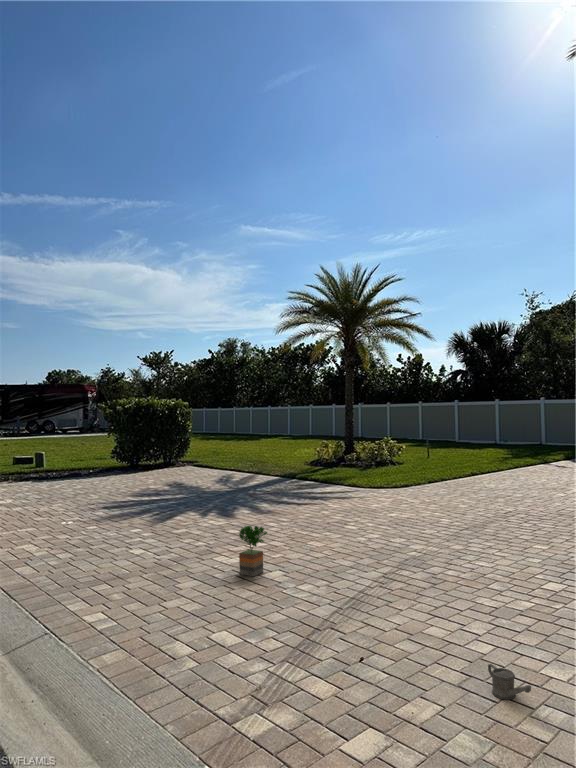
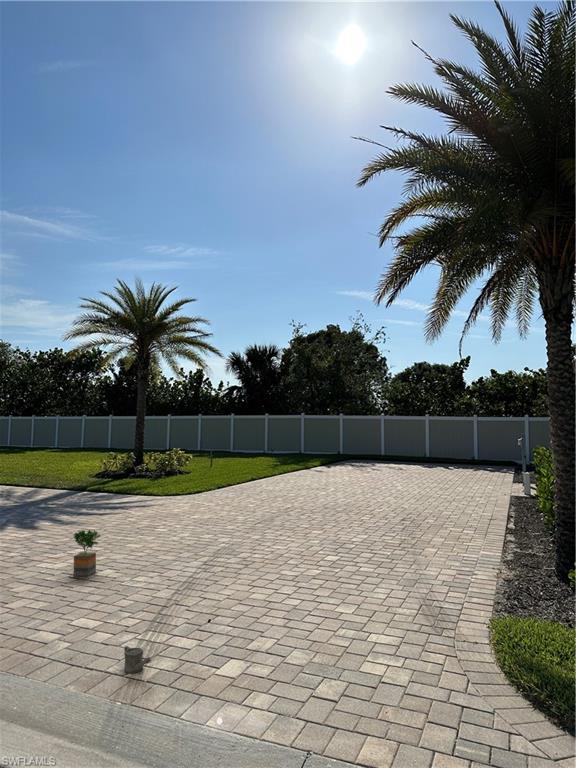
watering can: present [488,664,531,700] -> present [124,646,151,673]

